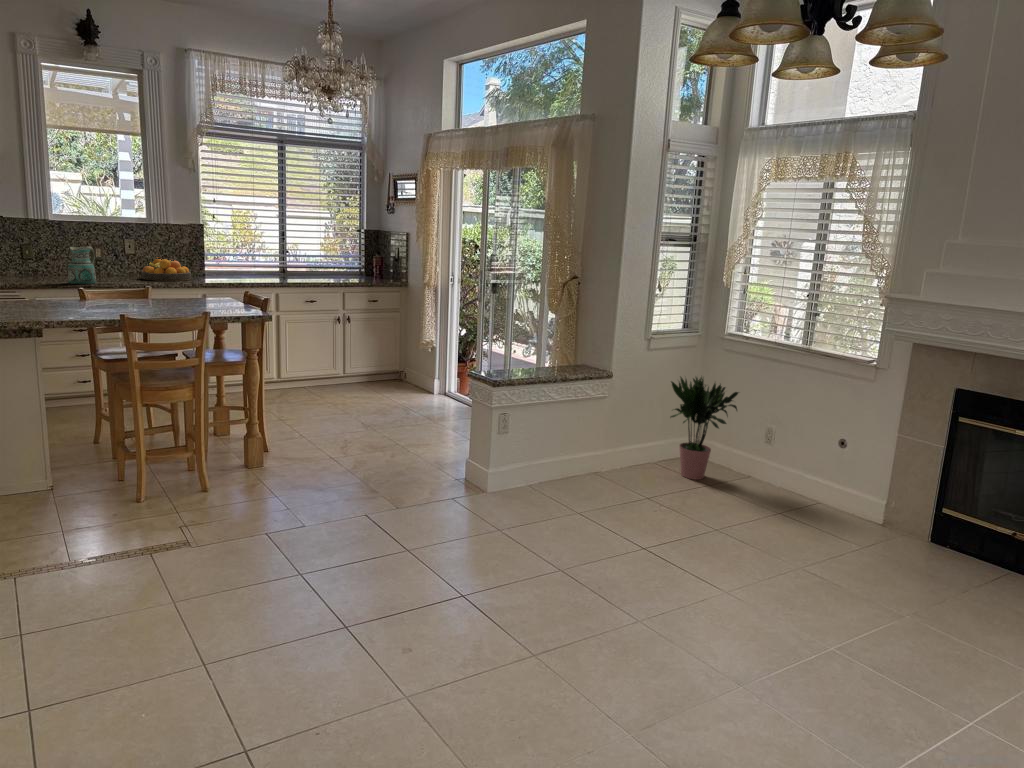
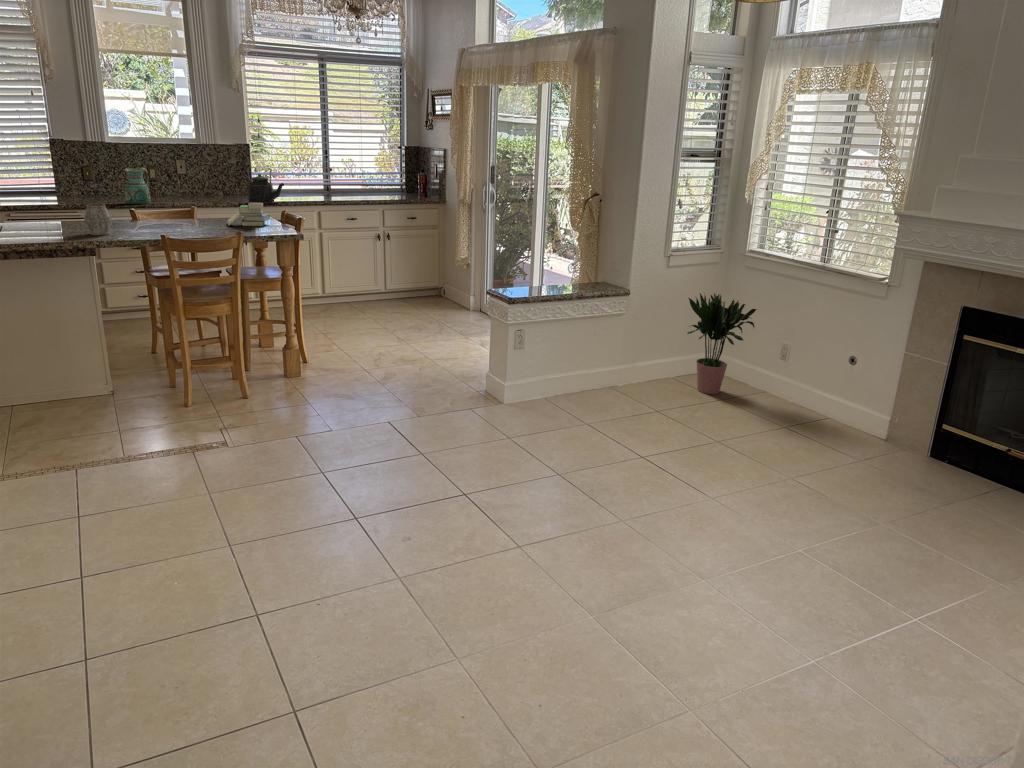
kettle: none [202,247,242,285] -> present [247,167,284,204]
fruit bowl: present [141,259,191,281] -> none [192,177,239,200]
mug: none [29,282,61,315] -> present [84,204,112,235]
book: none [185,282,232,307] -> present [227,203,270,226]

